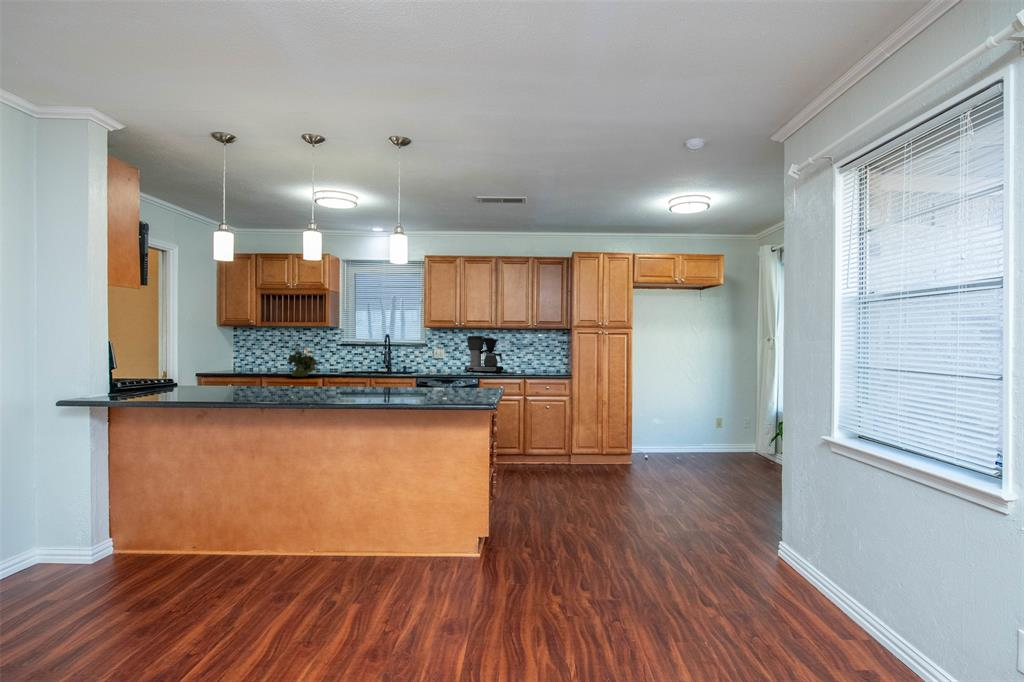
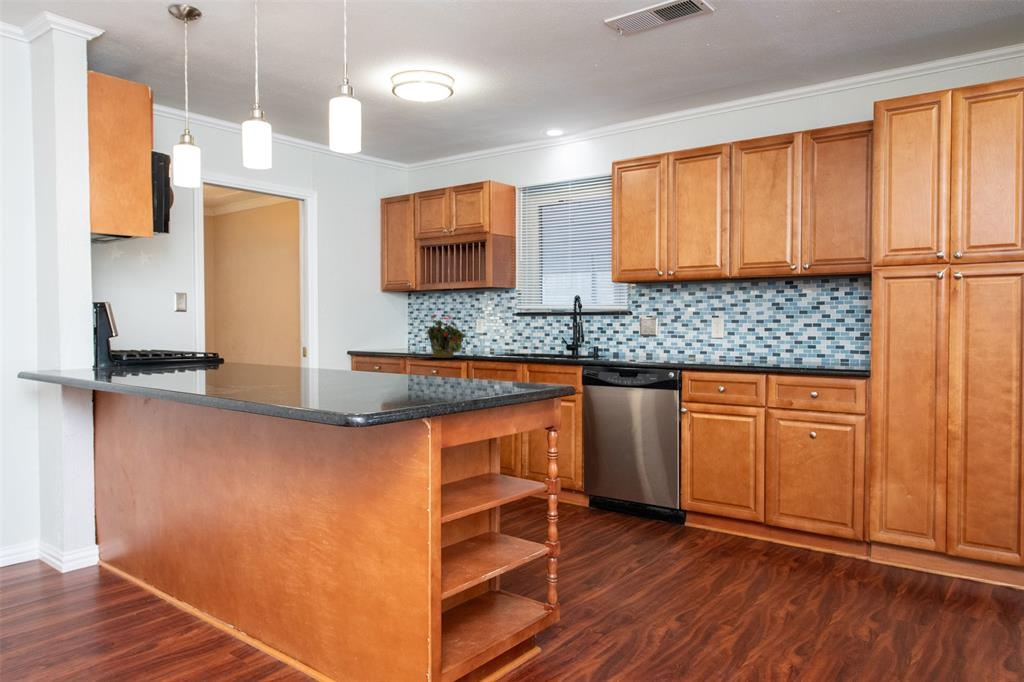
coffee maker: present [465,336,504,372] -> none [687,294,760,361]

